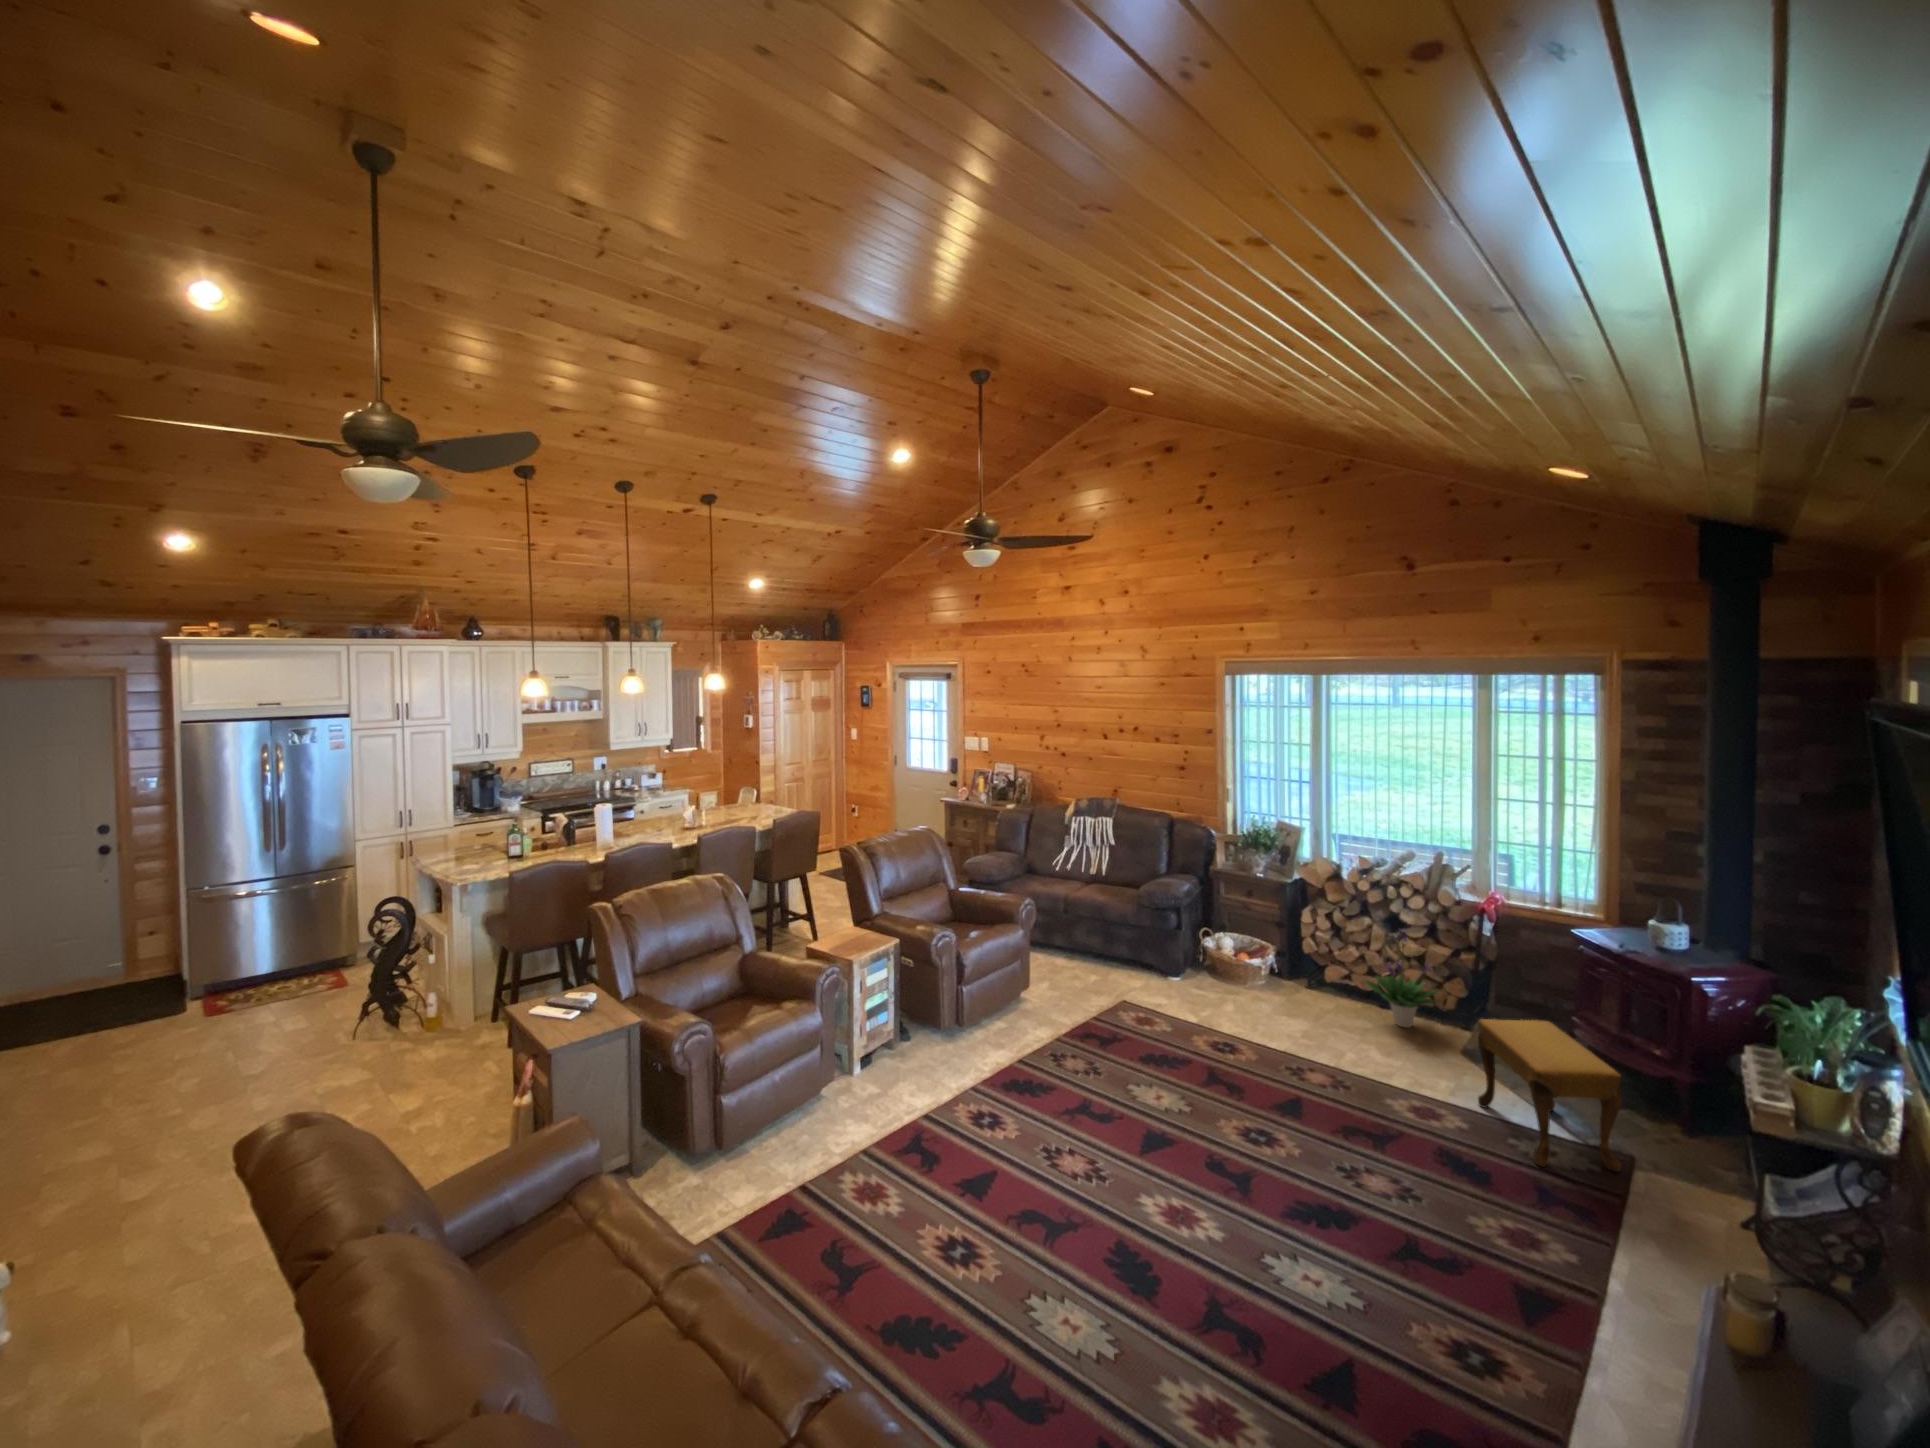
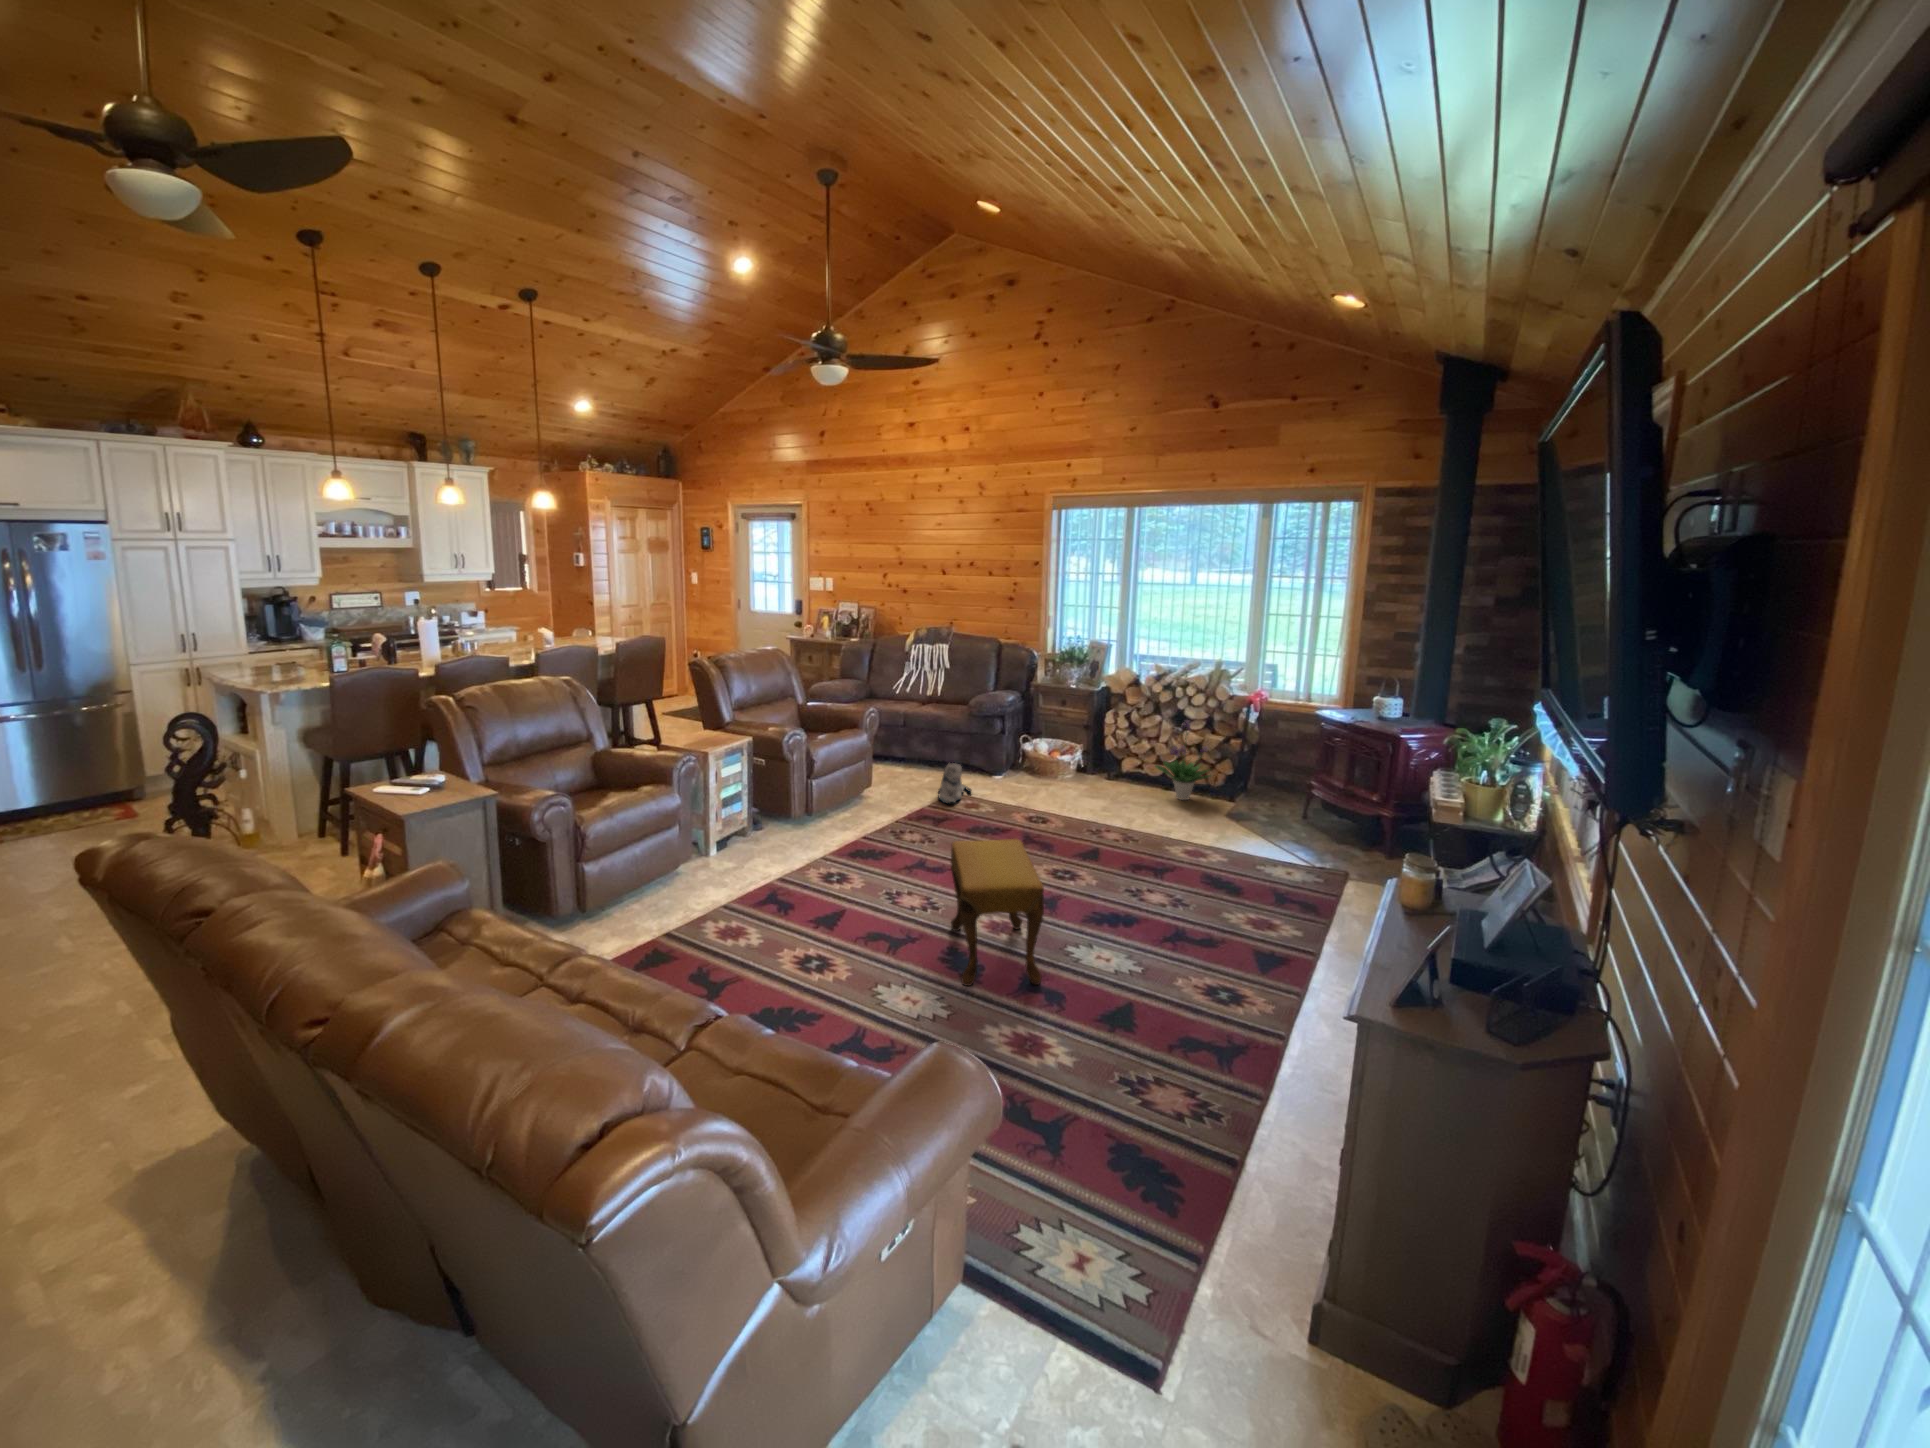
plush toy: none [1105,967,1144,1017] -> present [938,763,972,804]
footstool: present [1478,1019,1622,1172] -> present [951,839,1044,986]

